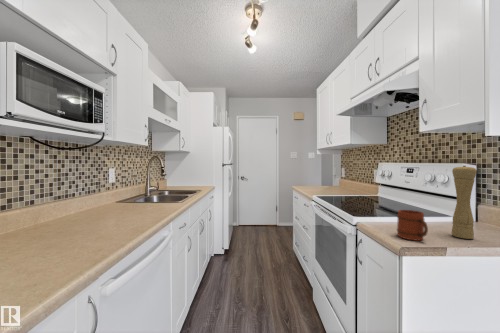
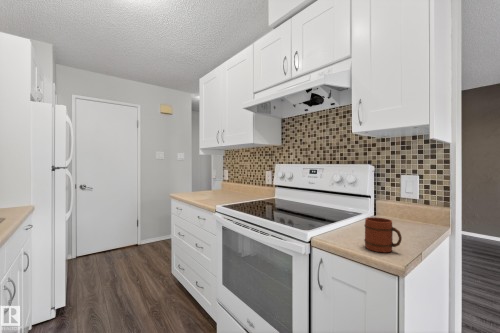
pepper mill: present [452,166,477,239] -> none [394,167,414,239]

